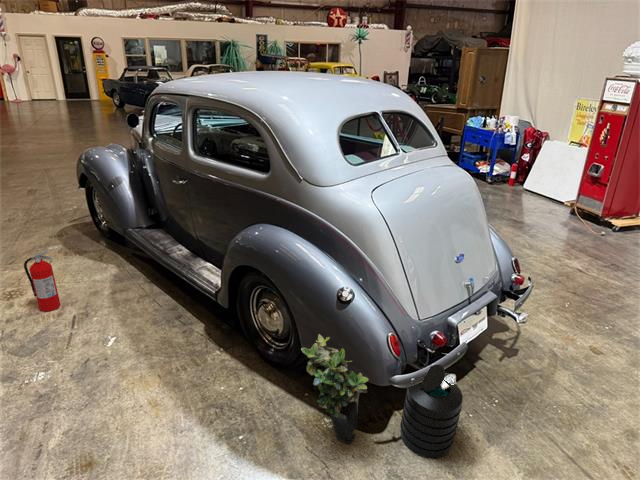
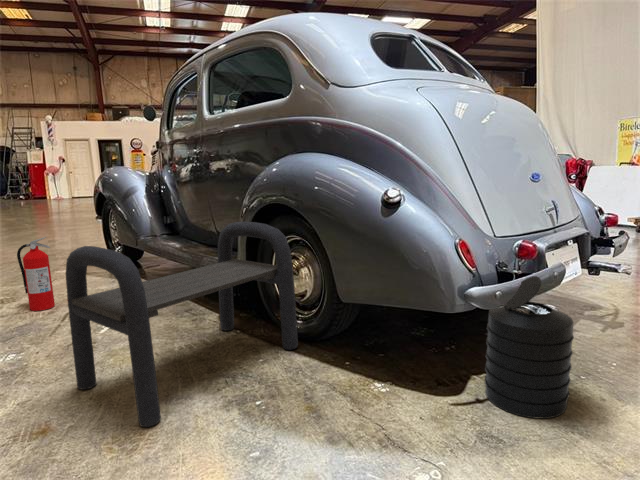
bench: none [92,273,270,462] -> present [66,222,298,427]
potted plant: present [301,334,368,444] -> none [335,248,432,407]

